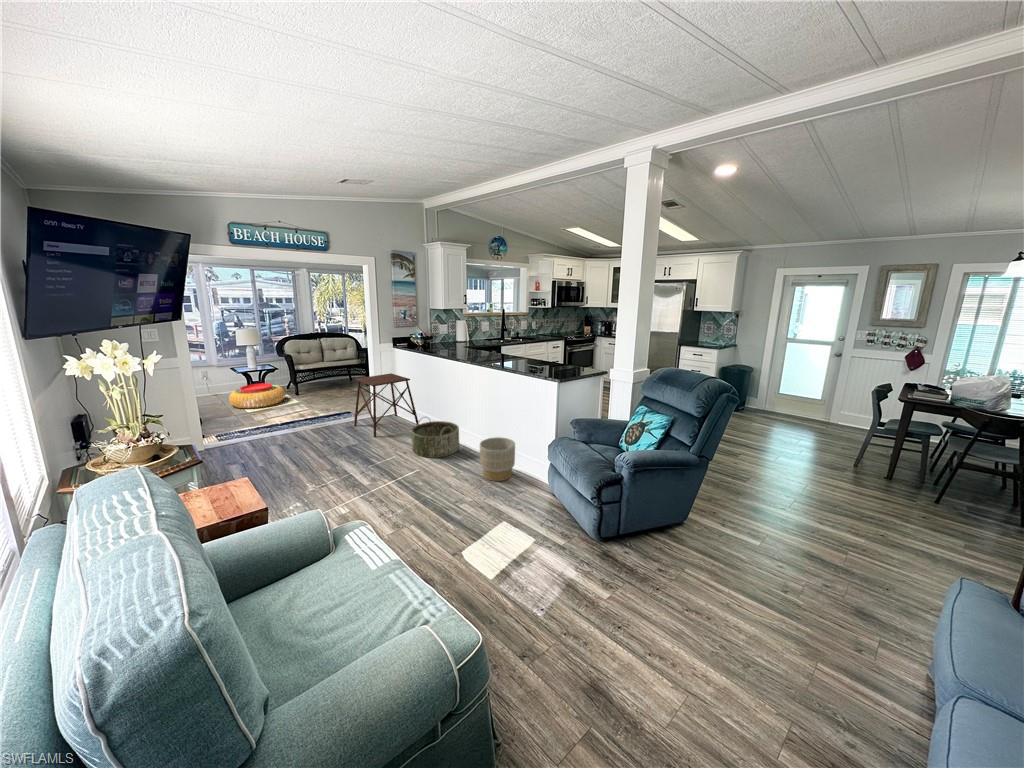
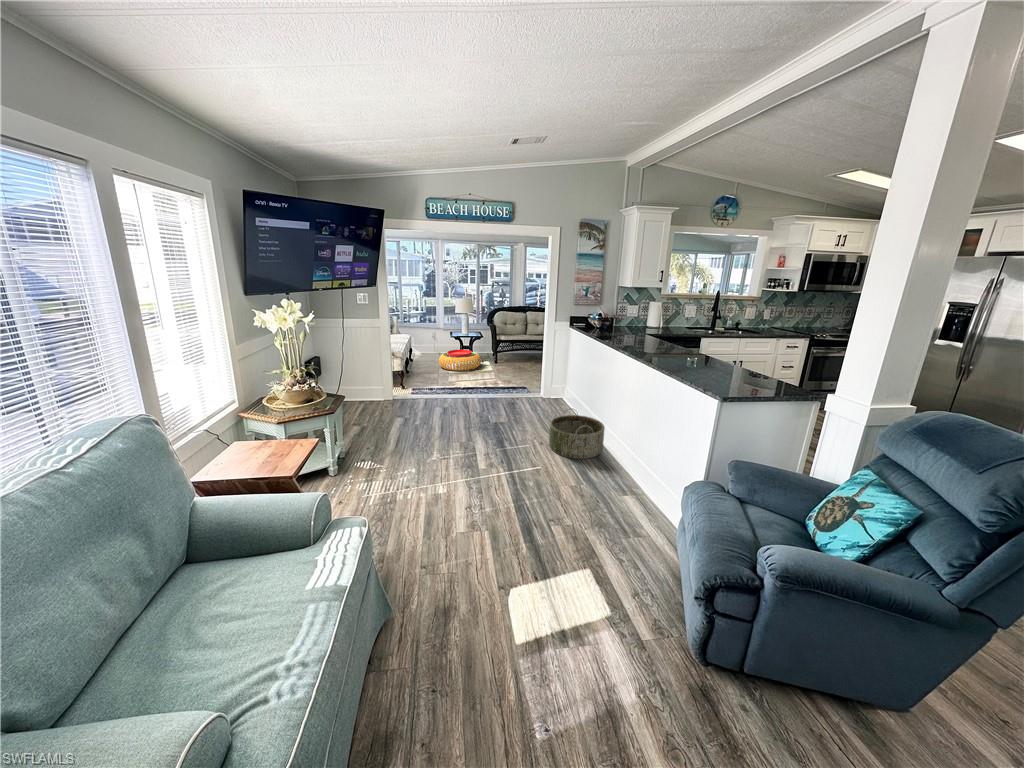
side table: present [354,373,418,437] -> none [516,355,576,419]
planter: present [480,437,515,481] -> none [603,452,652,511]

